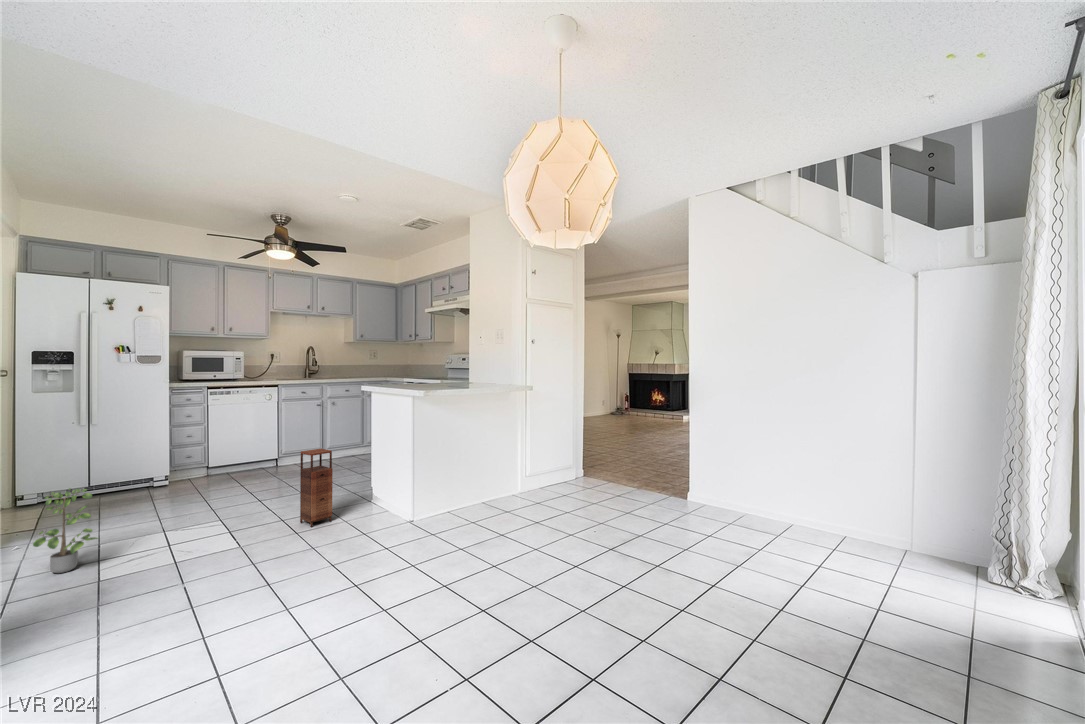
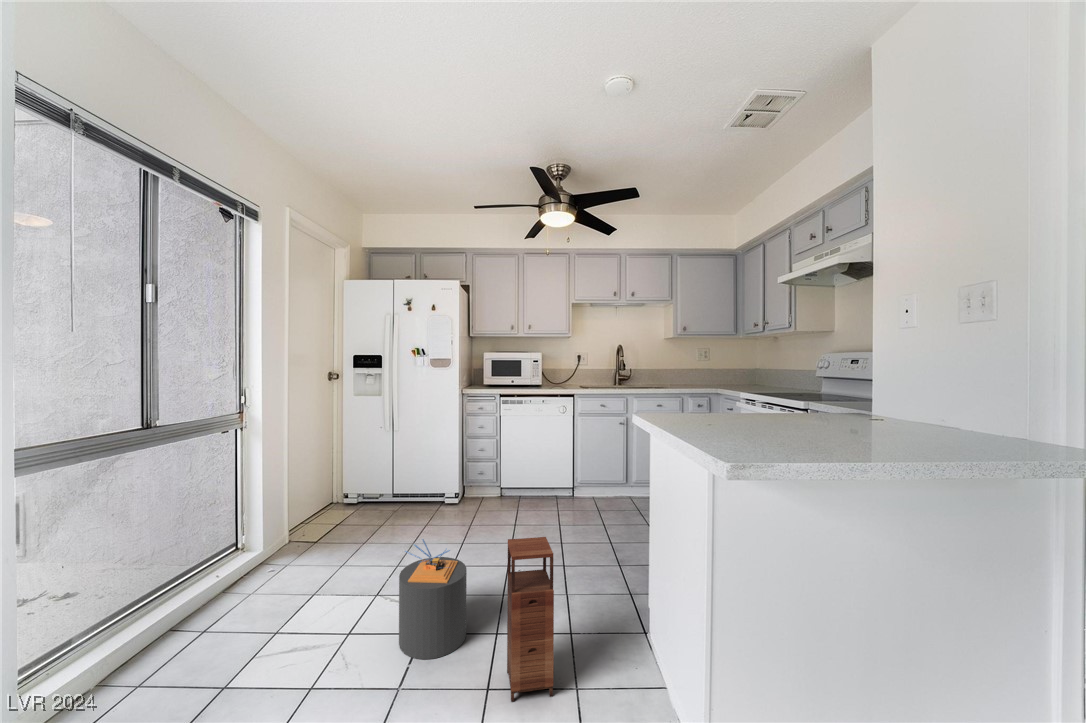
trash can: none [210,468,262,535] -> present [399,539,467,659]
potted plant: present [33,488,98,573] -> none [185,543,244,662]

